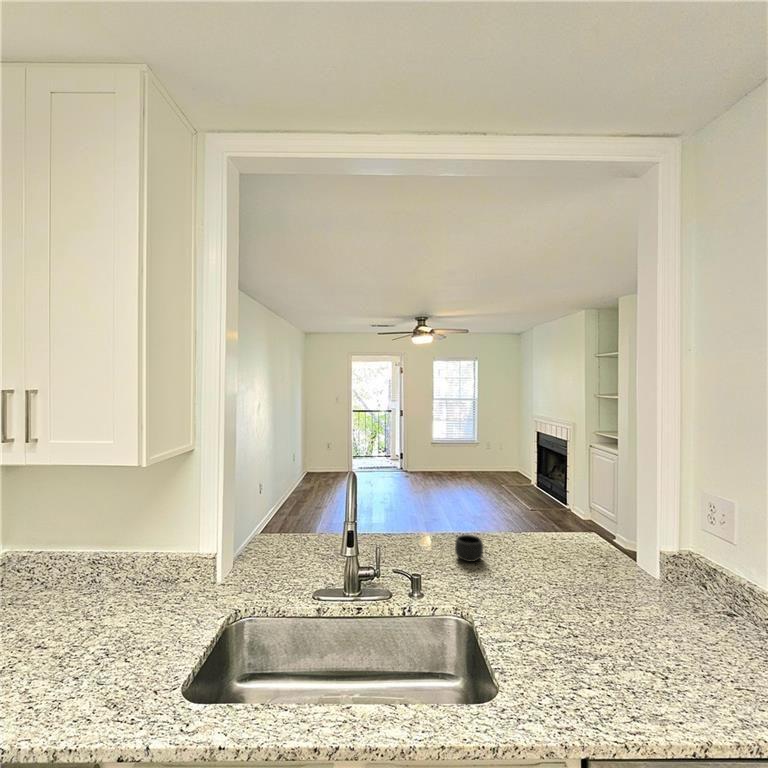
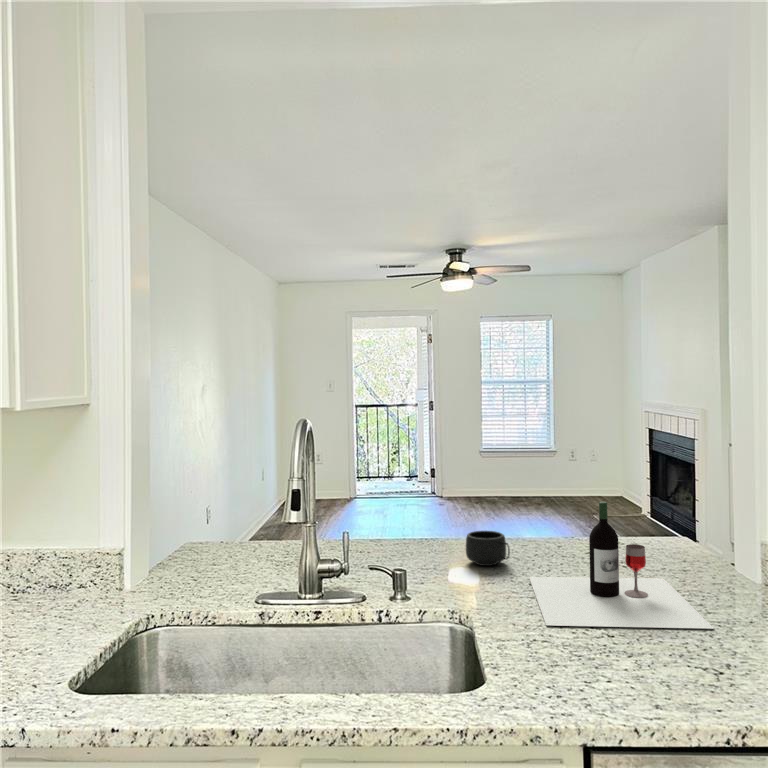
wine bottle: none [502,527,646,631] -> present [529,502,713,629]

